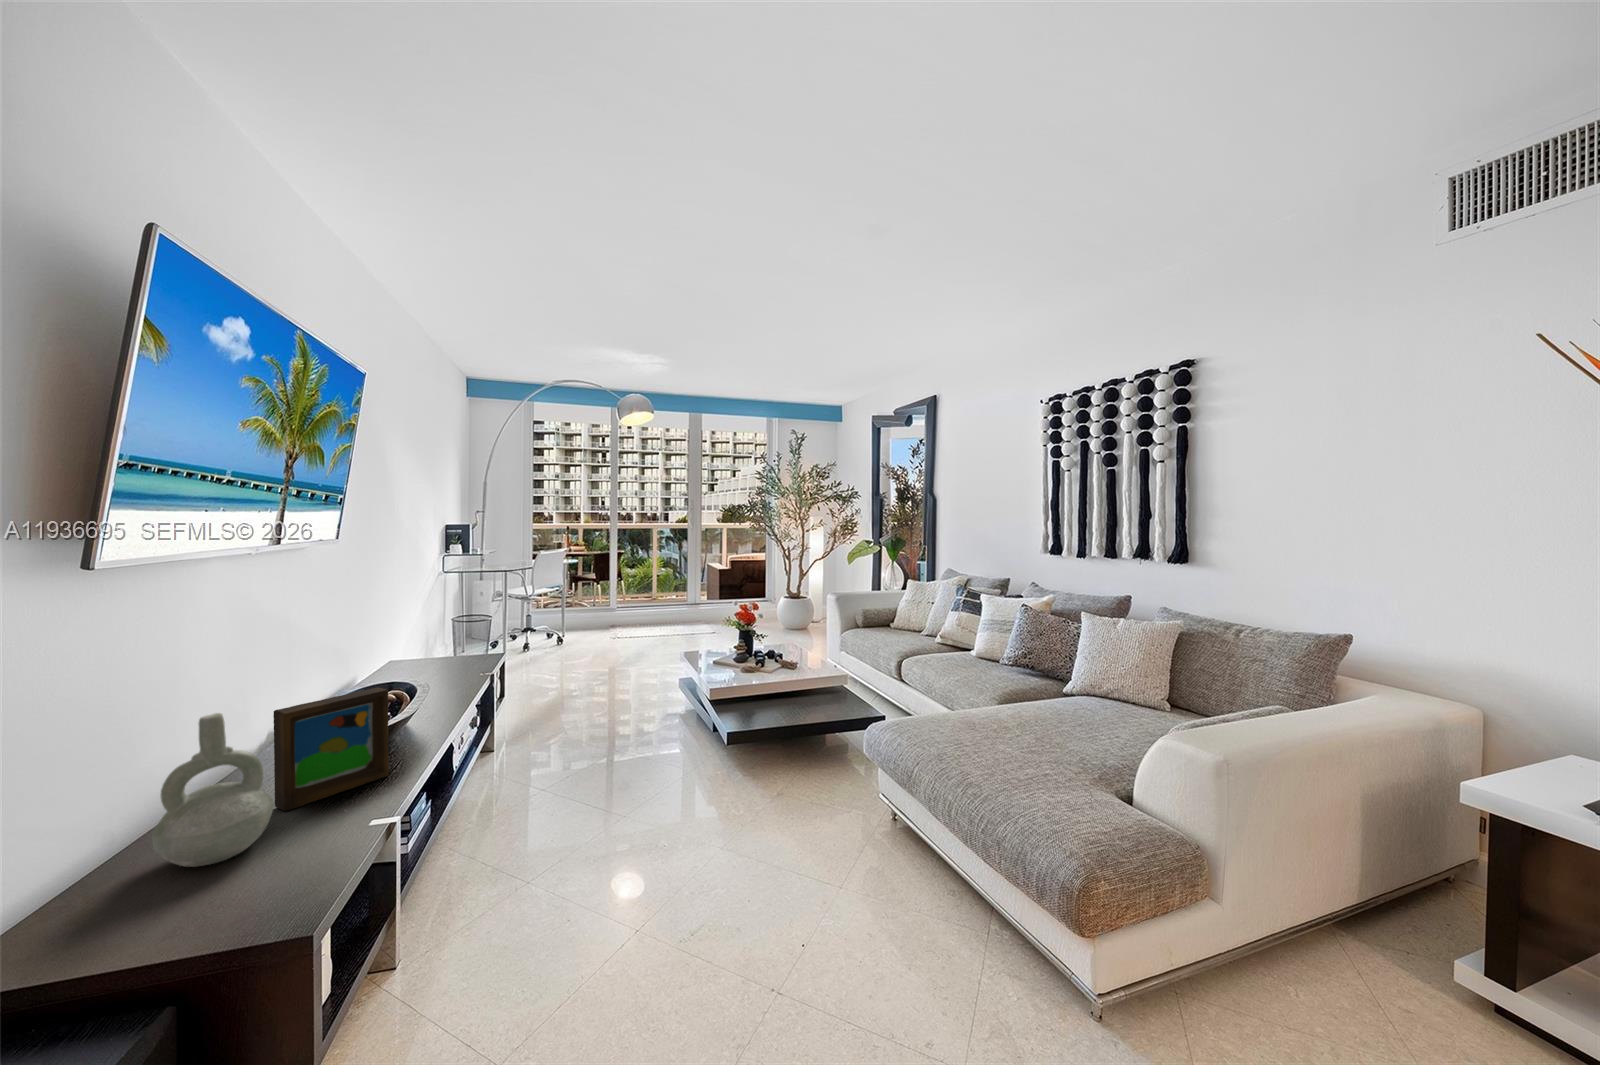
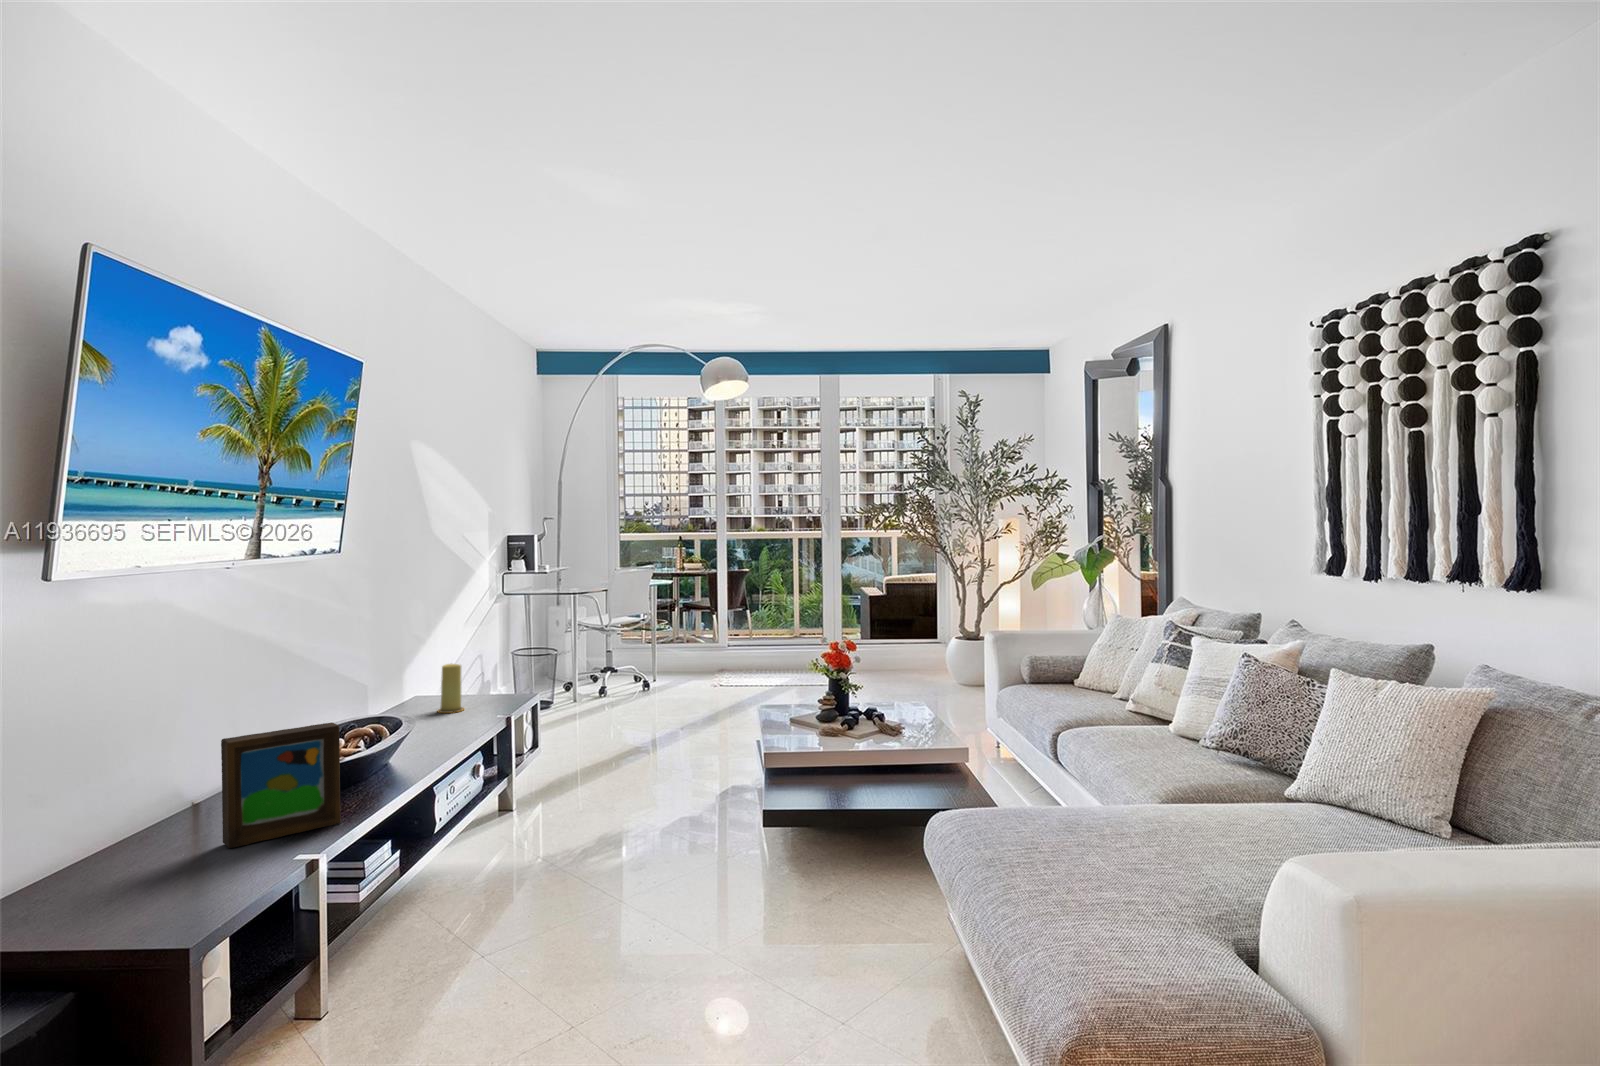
candle: none [422,629,447,670] -> present [438,664,464,713]
decorative vase: present [152,713,273,867] -> none [96,735,208,890]

